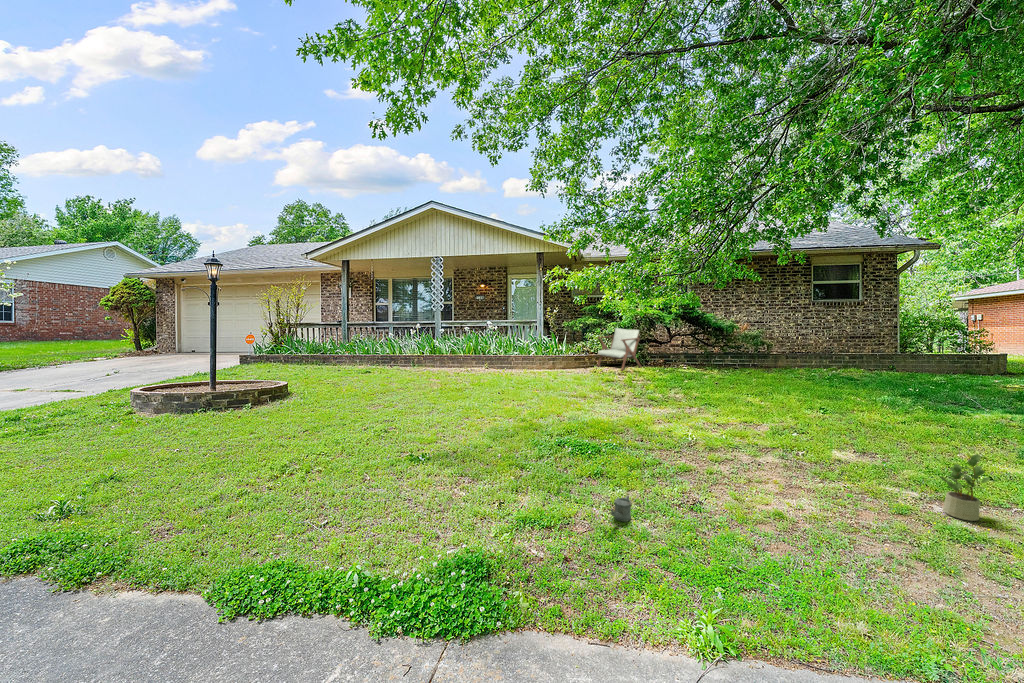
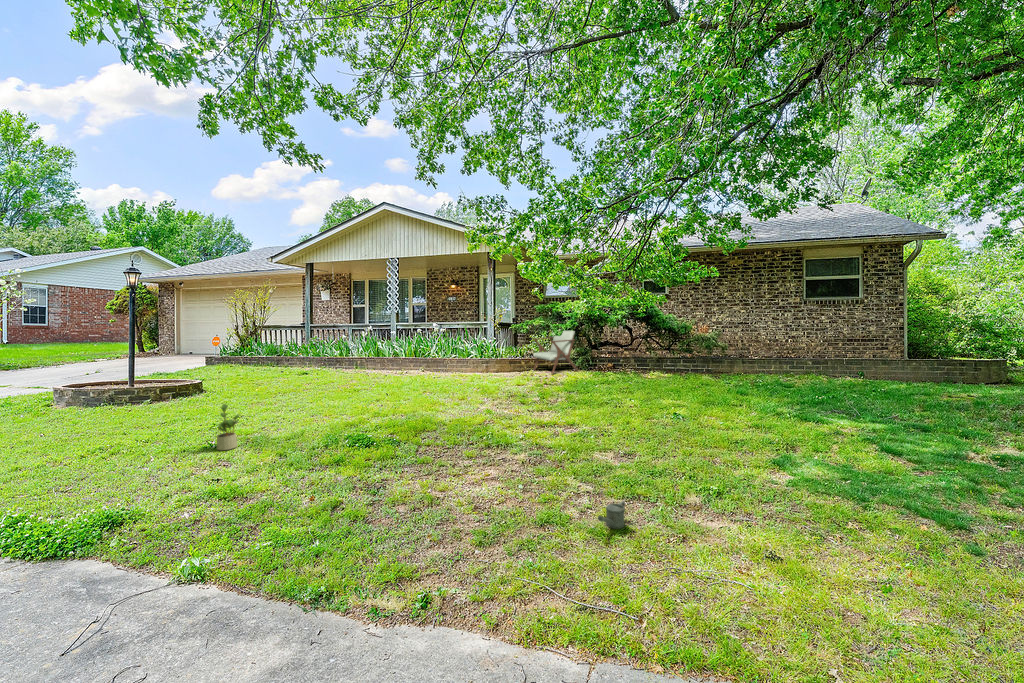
potted plant: present [940,454,989,521] -> present [217,404,240,450]
watering can: present [611,495,631,522] -> present [598,501,625,529]

